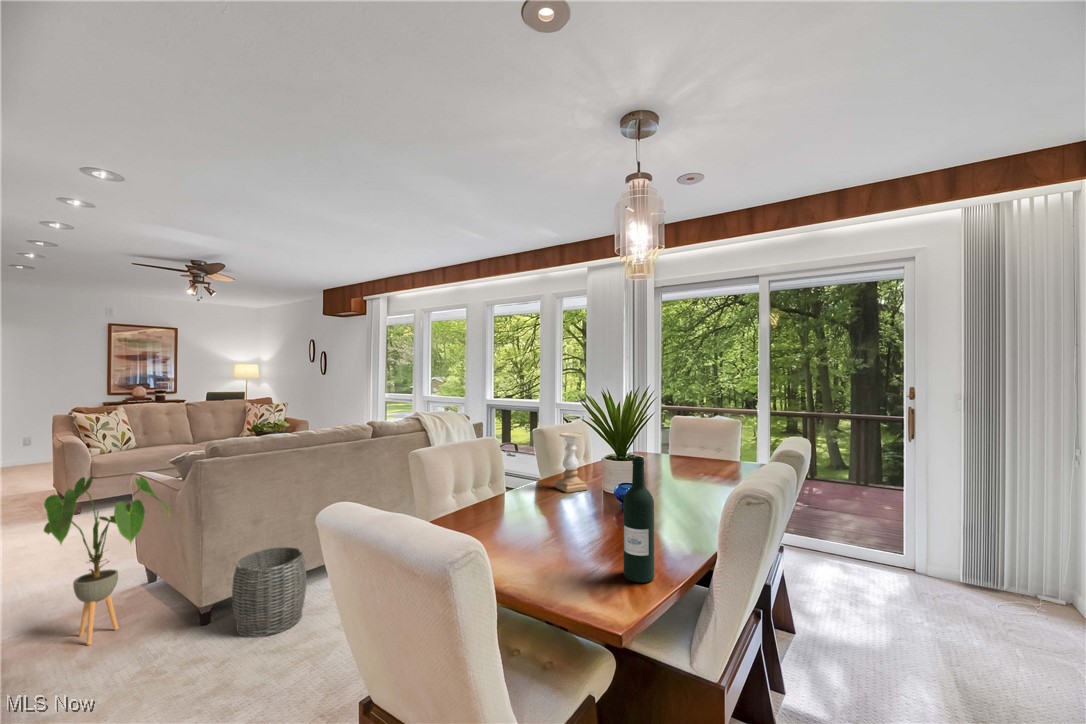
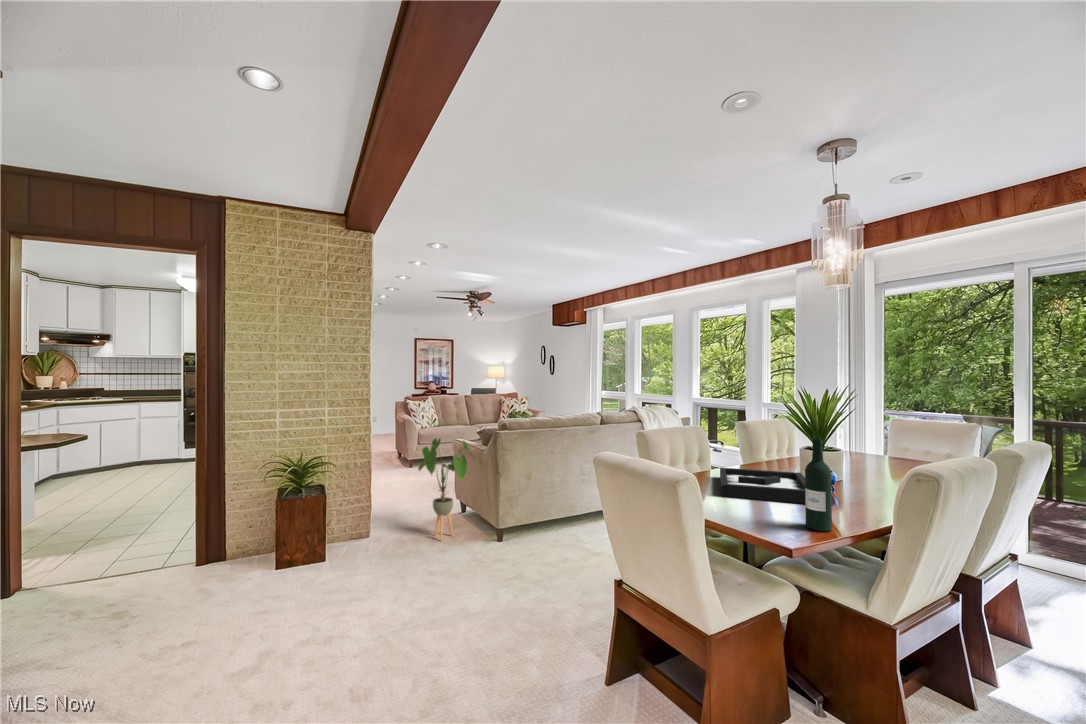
candle holder: present [555,432,588,493] -> none [756,424,787,474]
decorative tray: none [515,490,628,538] -> present [720,468,805,504]
woven basket: present [232,547,306,638] -> none [517,498,561,556]

